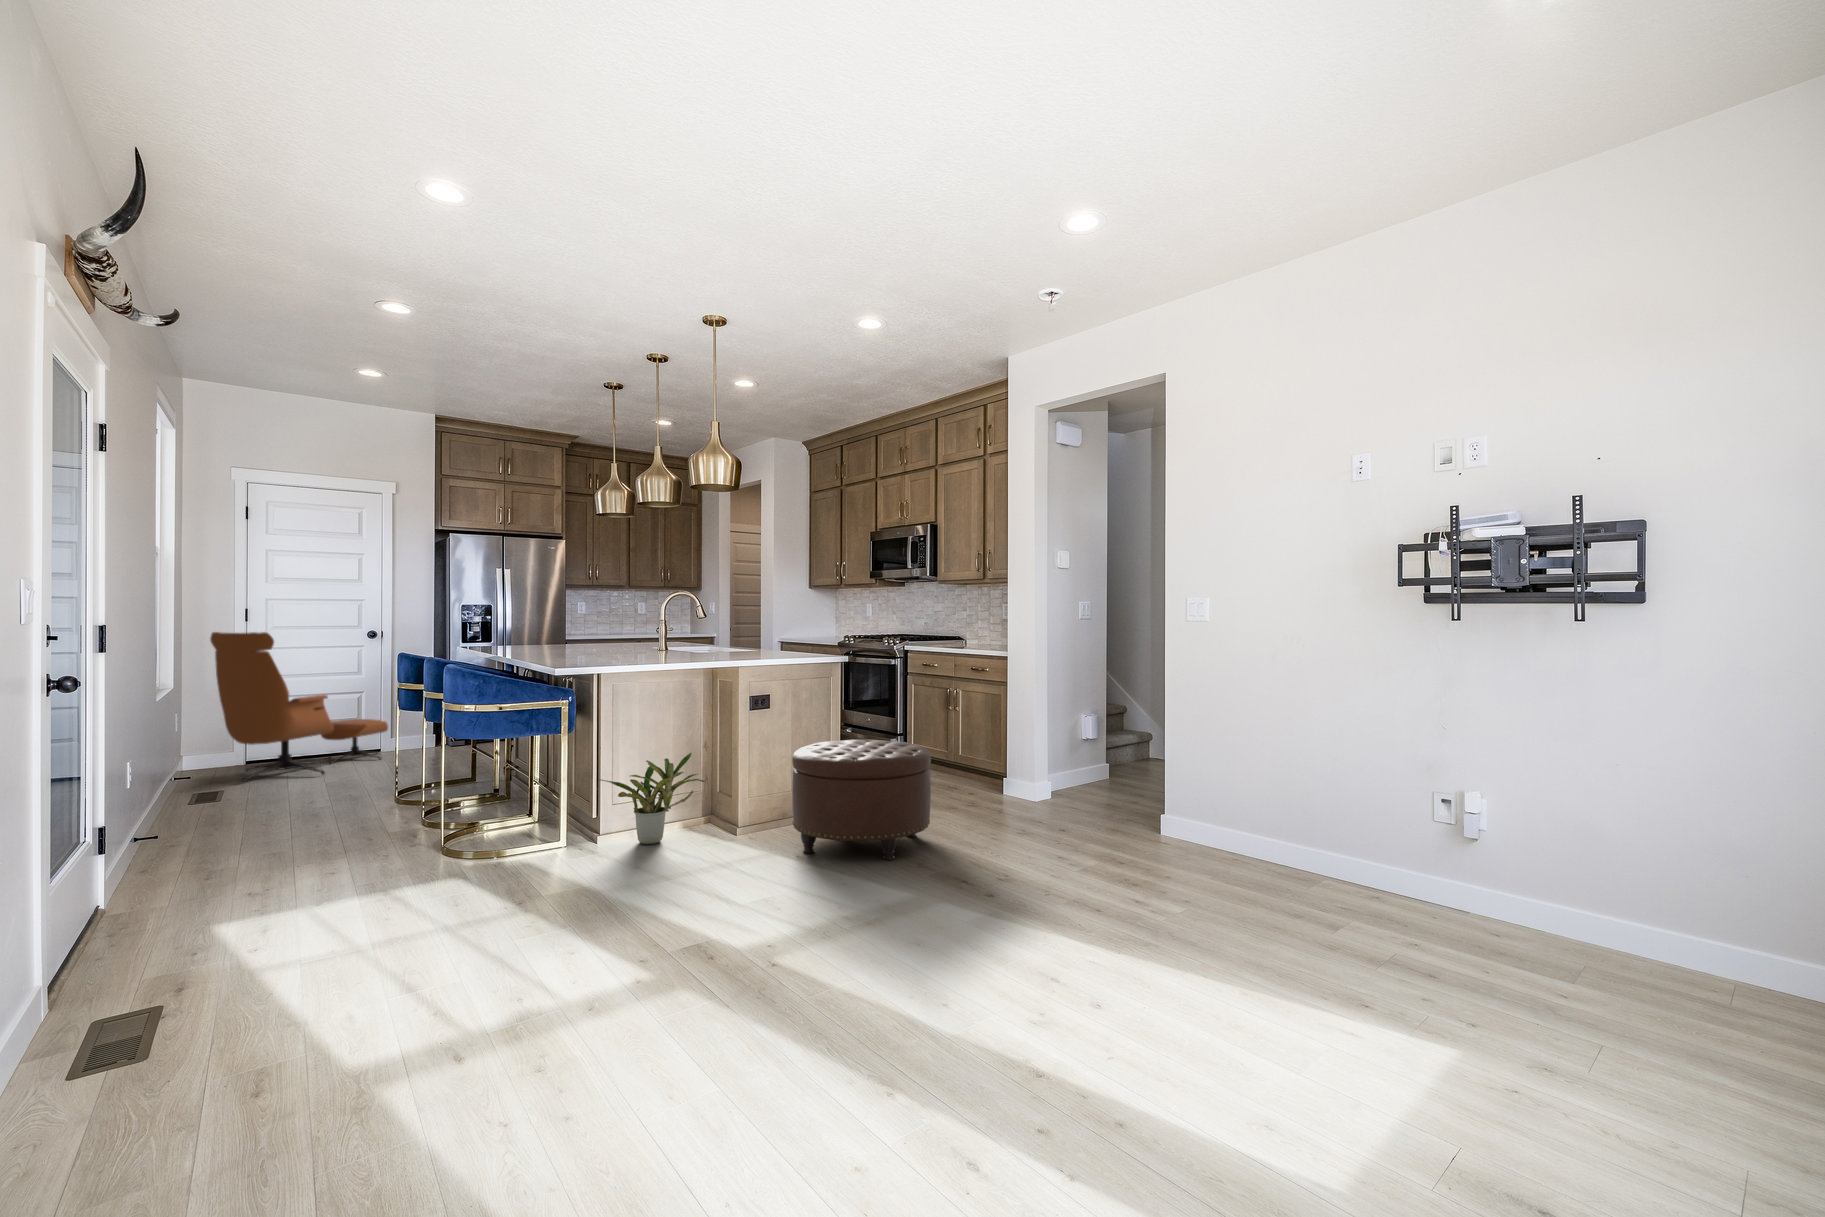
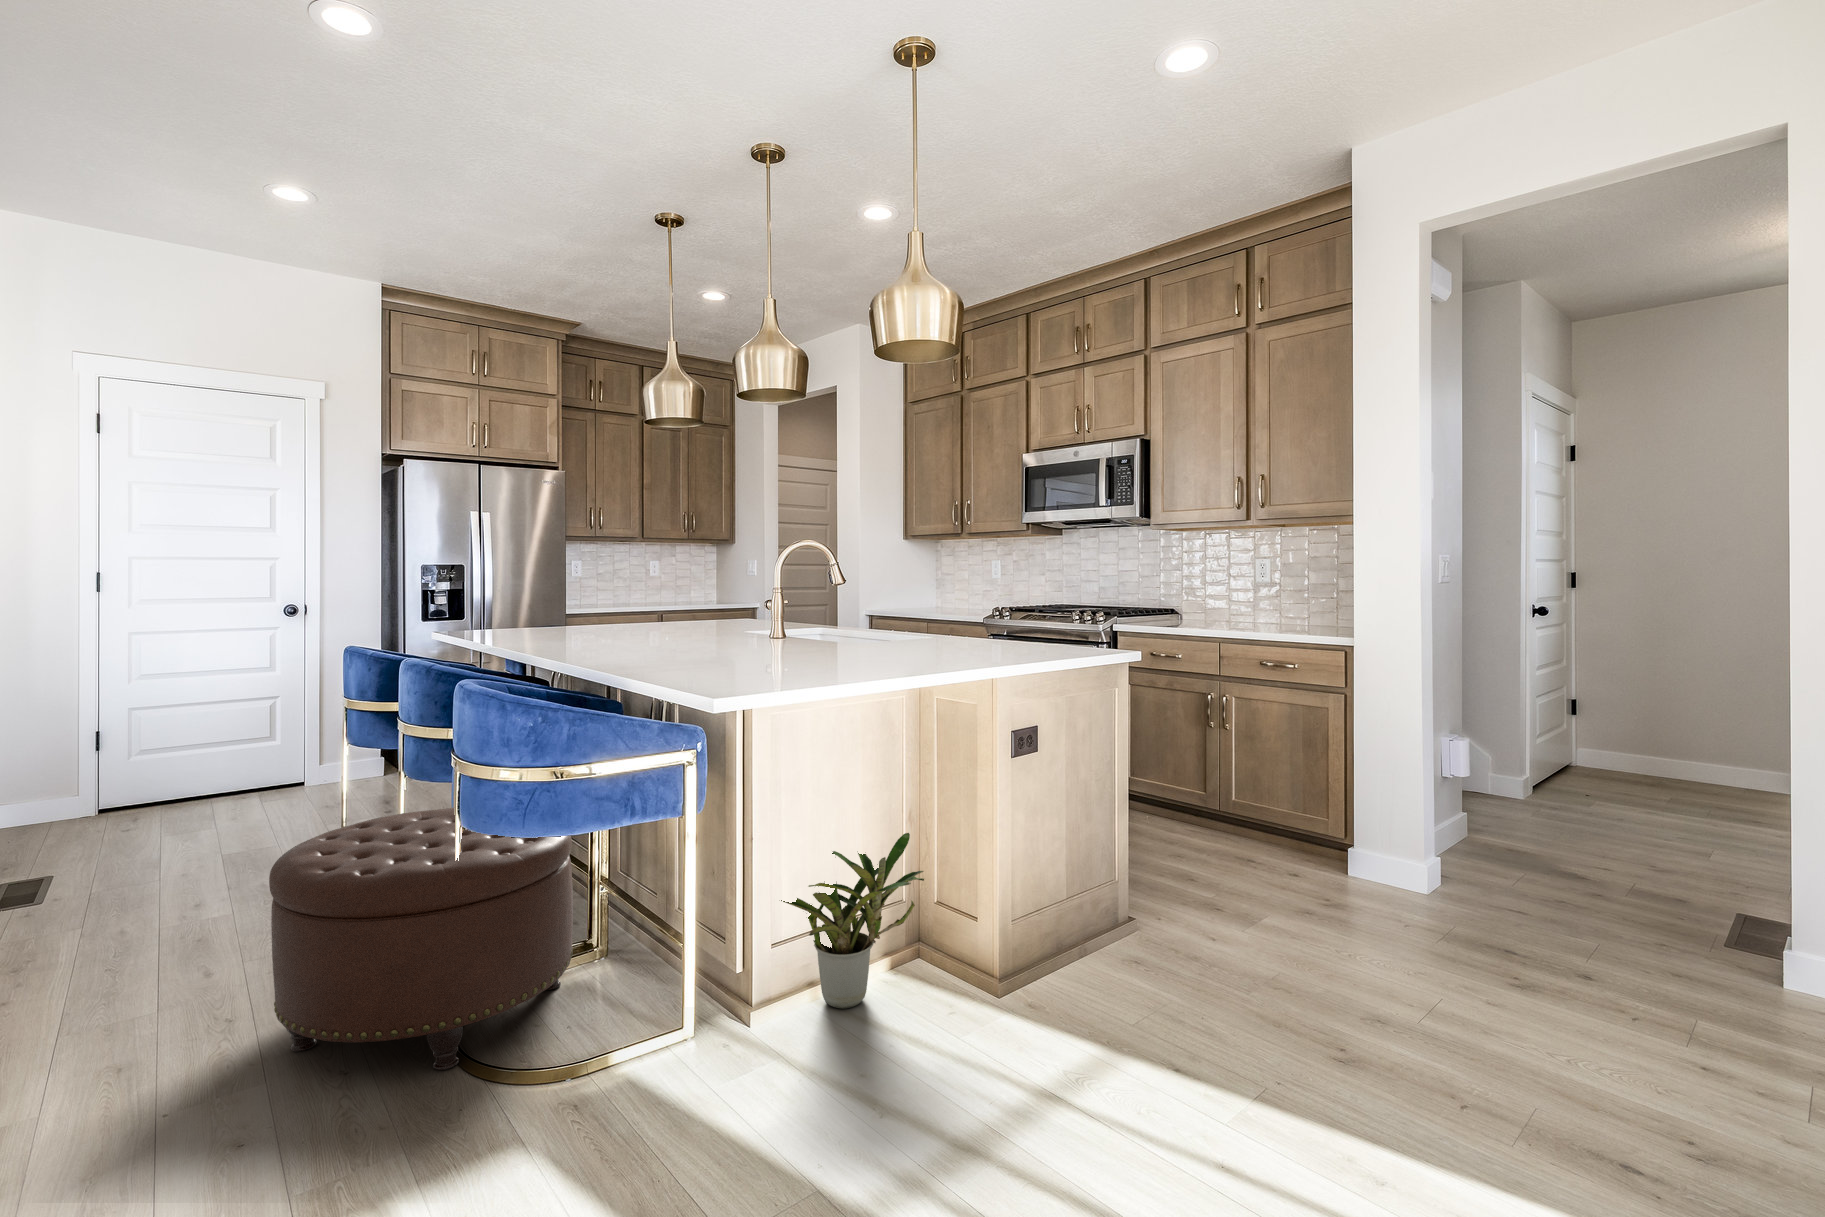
lounge chair: present [210,632,388,782] -> none [15,614,319,860]
ottoman: present [792,739,931,860] -> present [269,808,573,1070]

